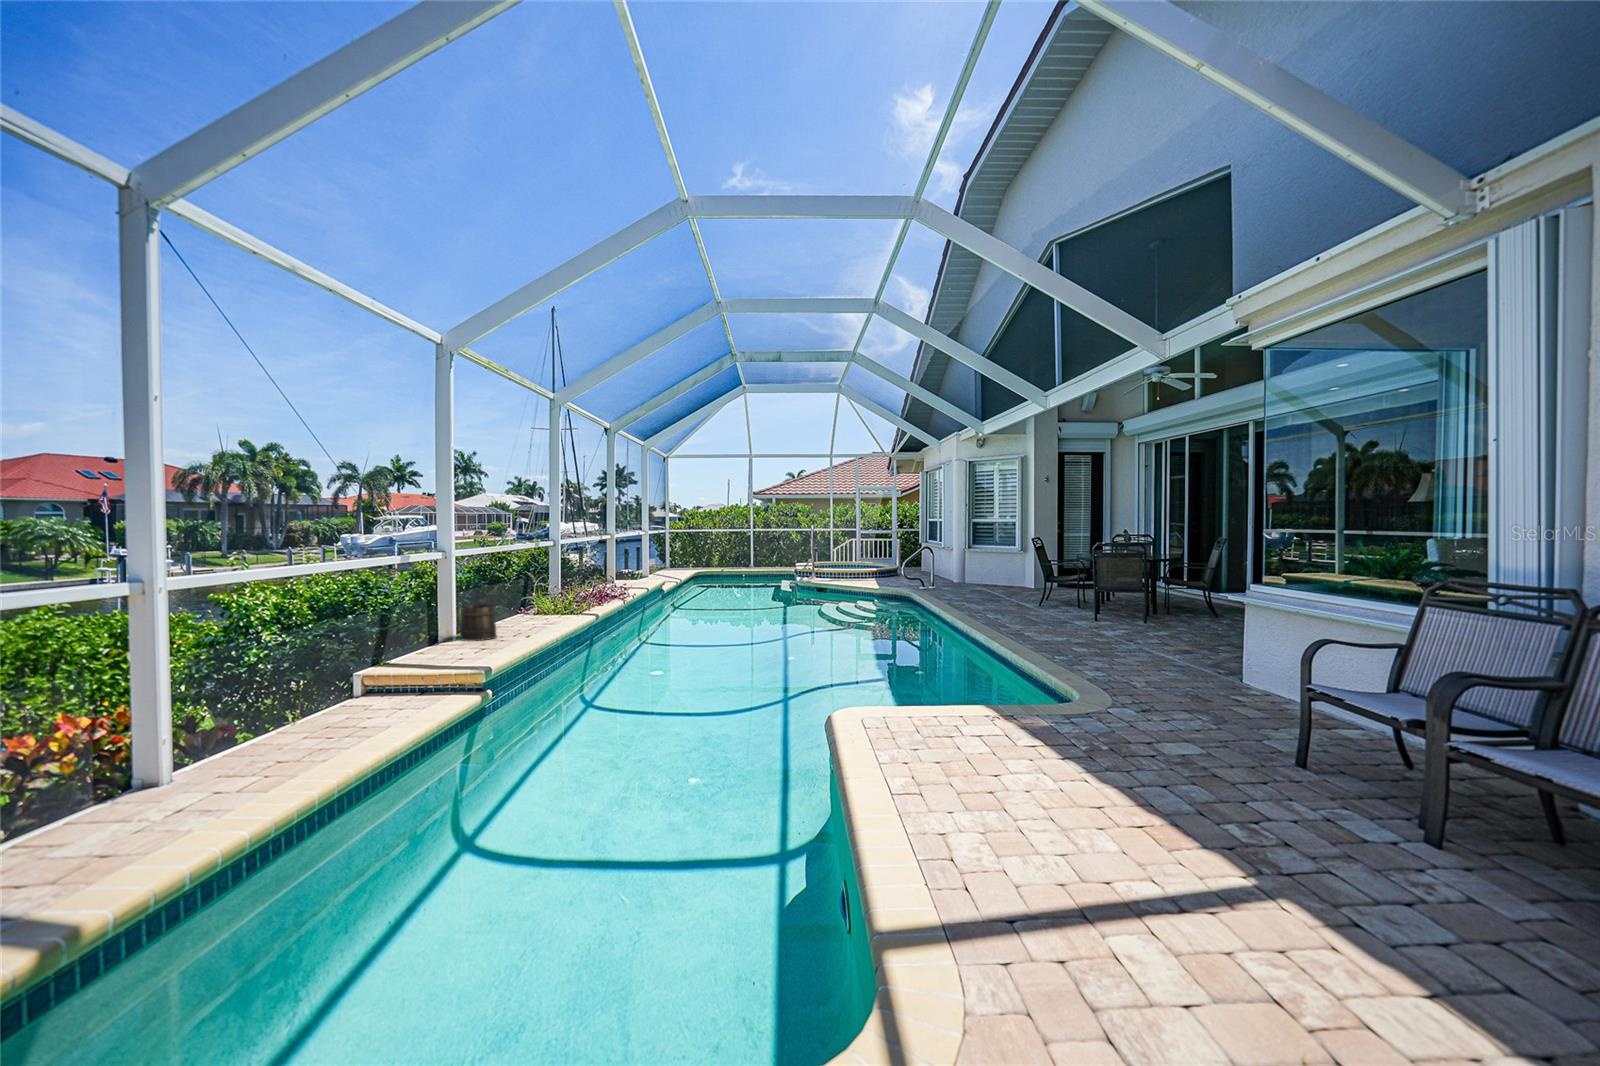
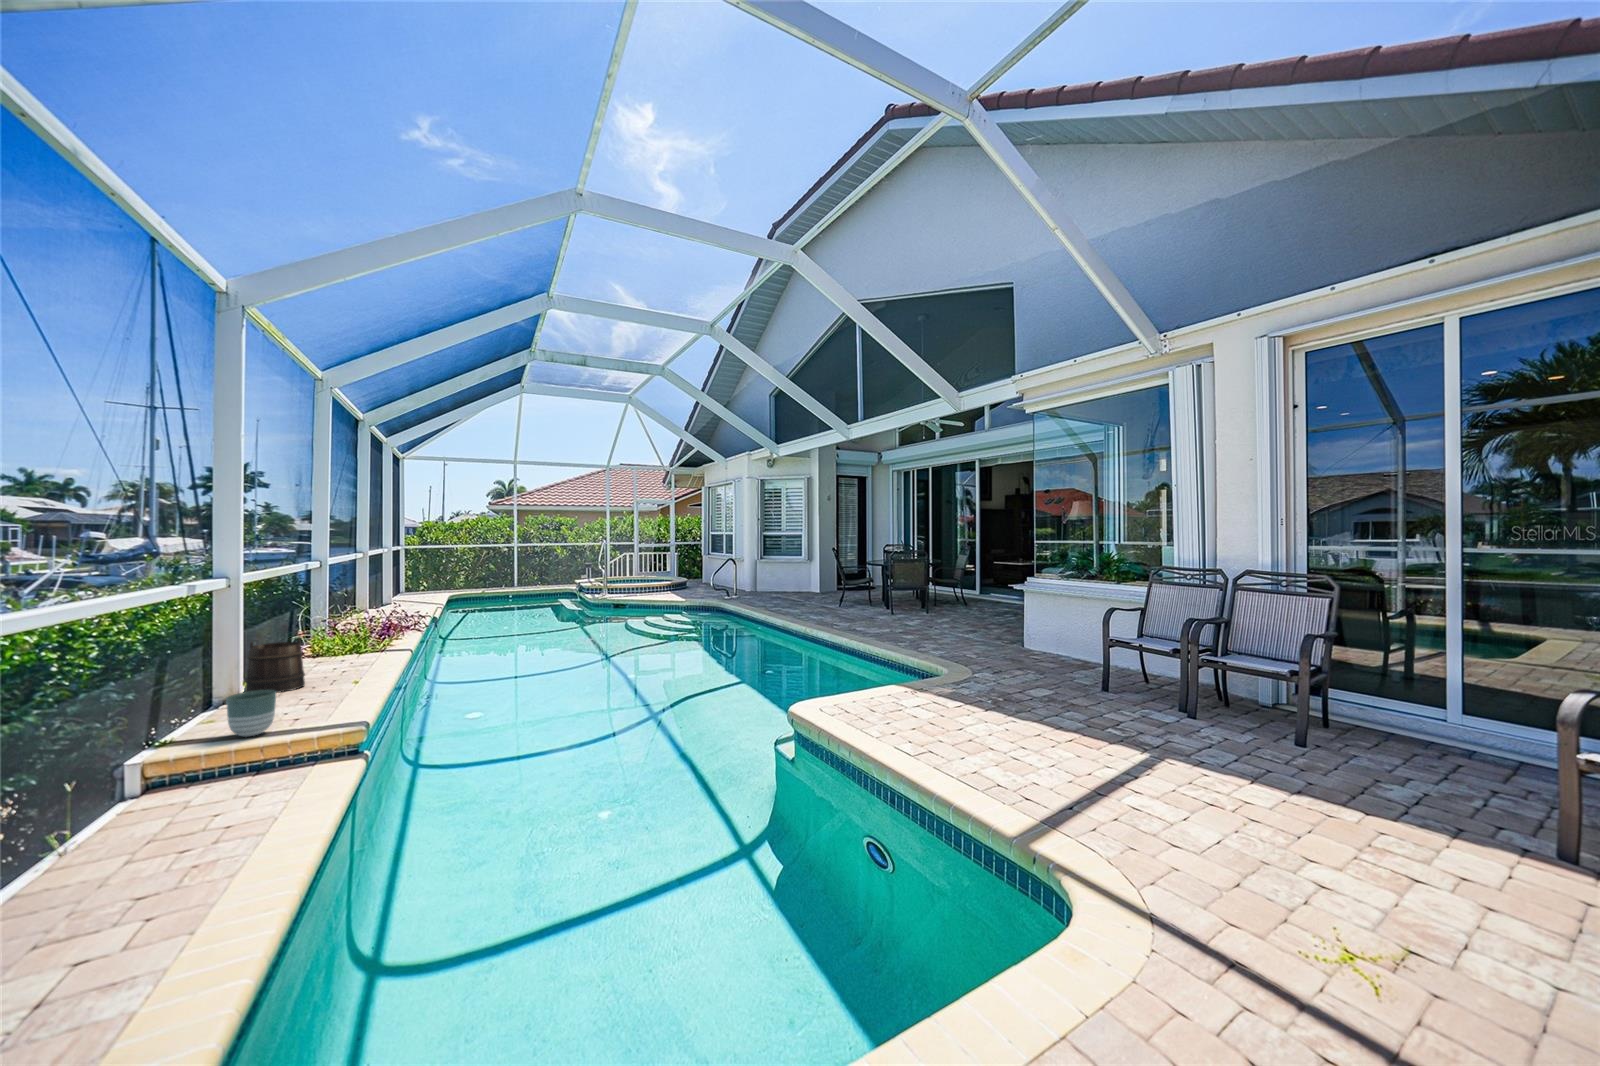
planter: none [412,636,441,667] -> present [226,690,276,737]

